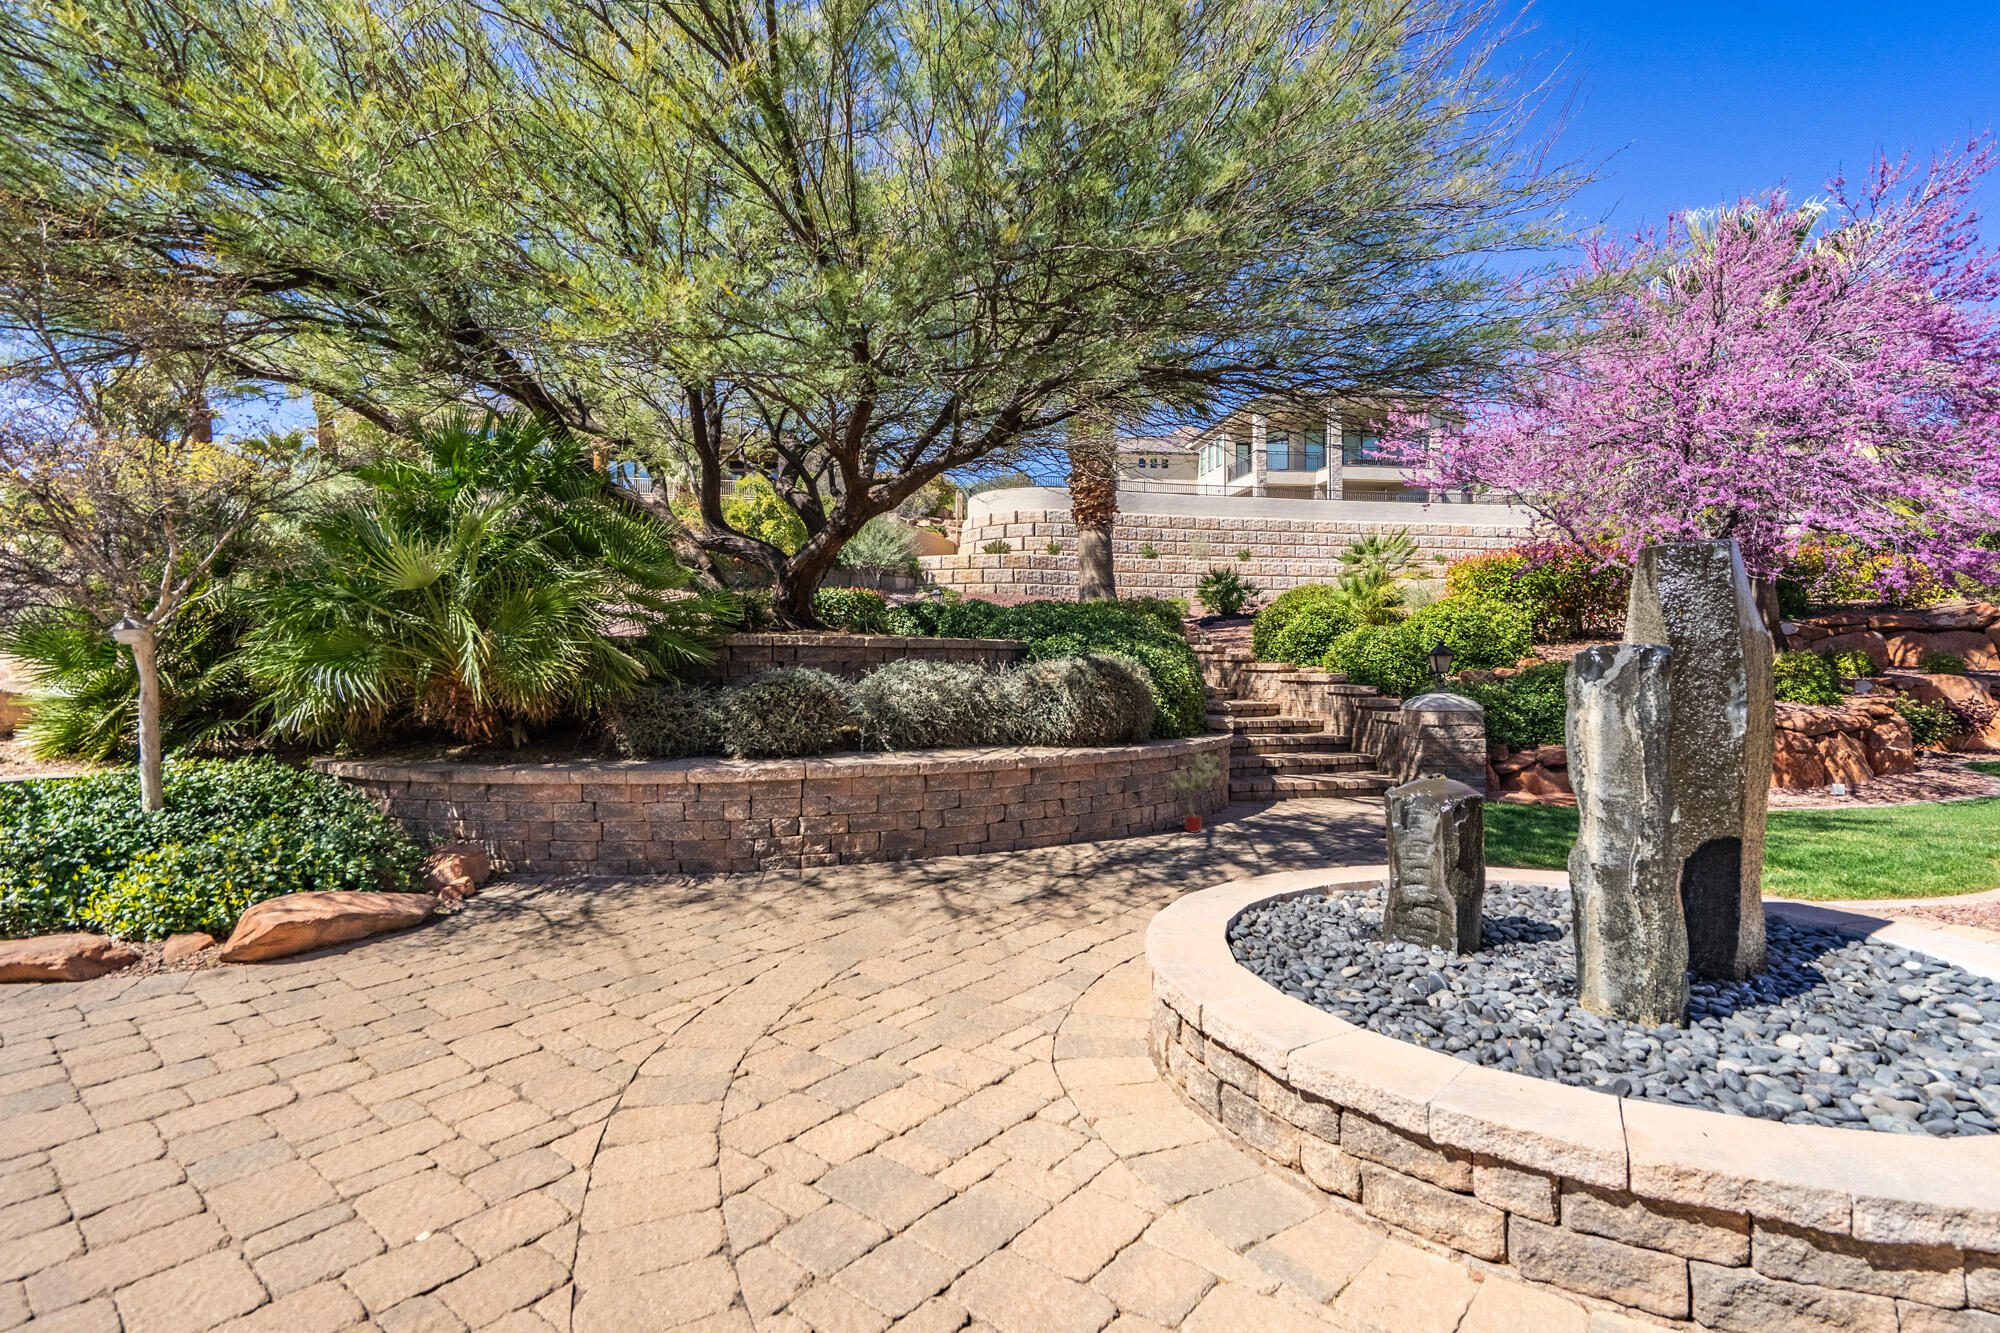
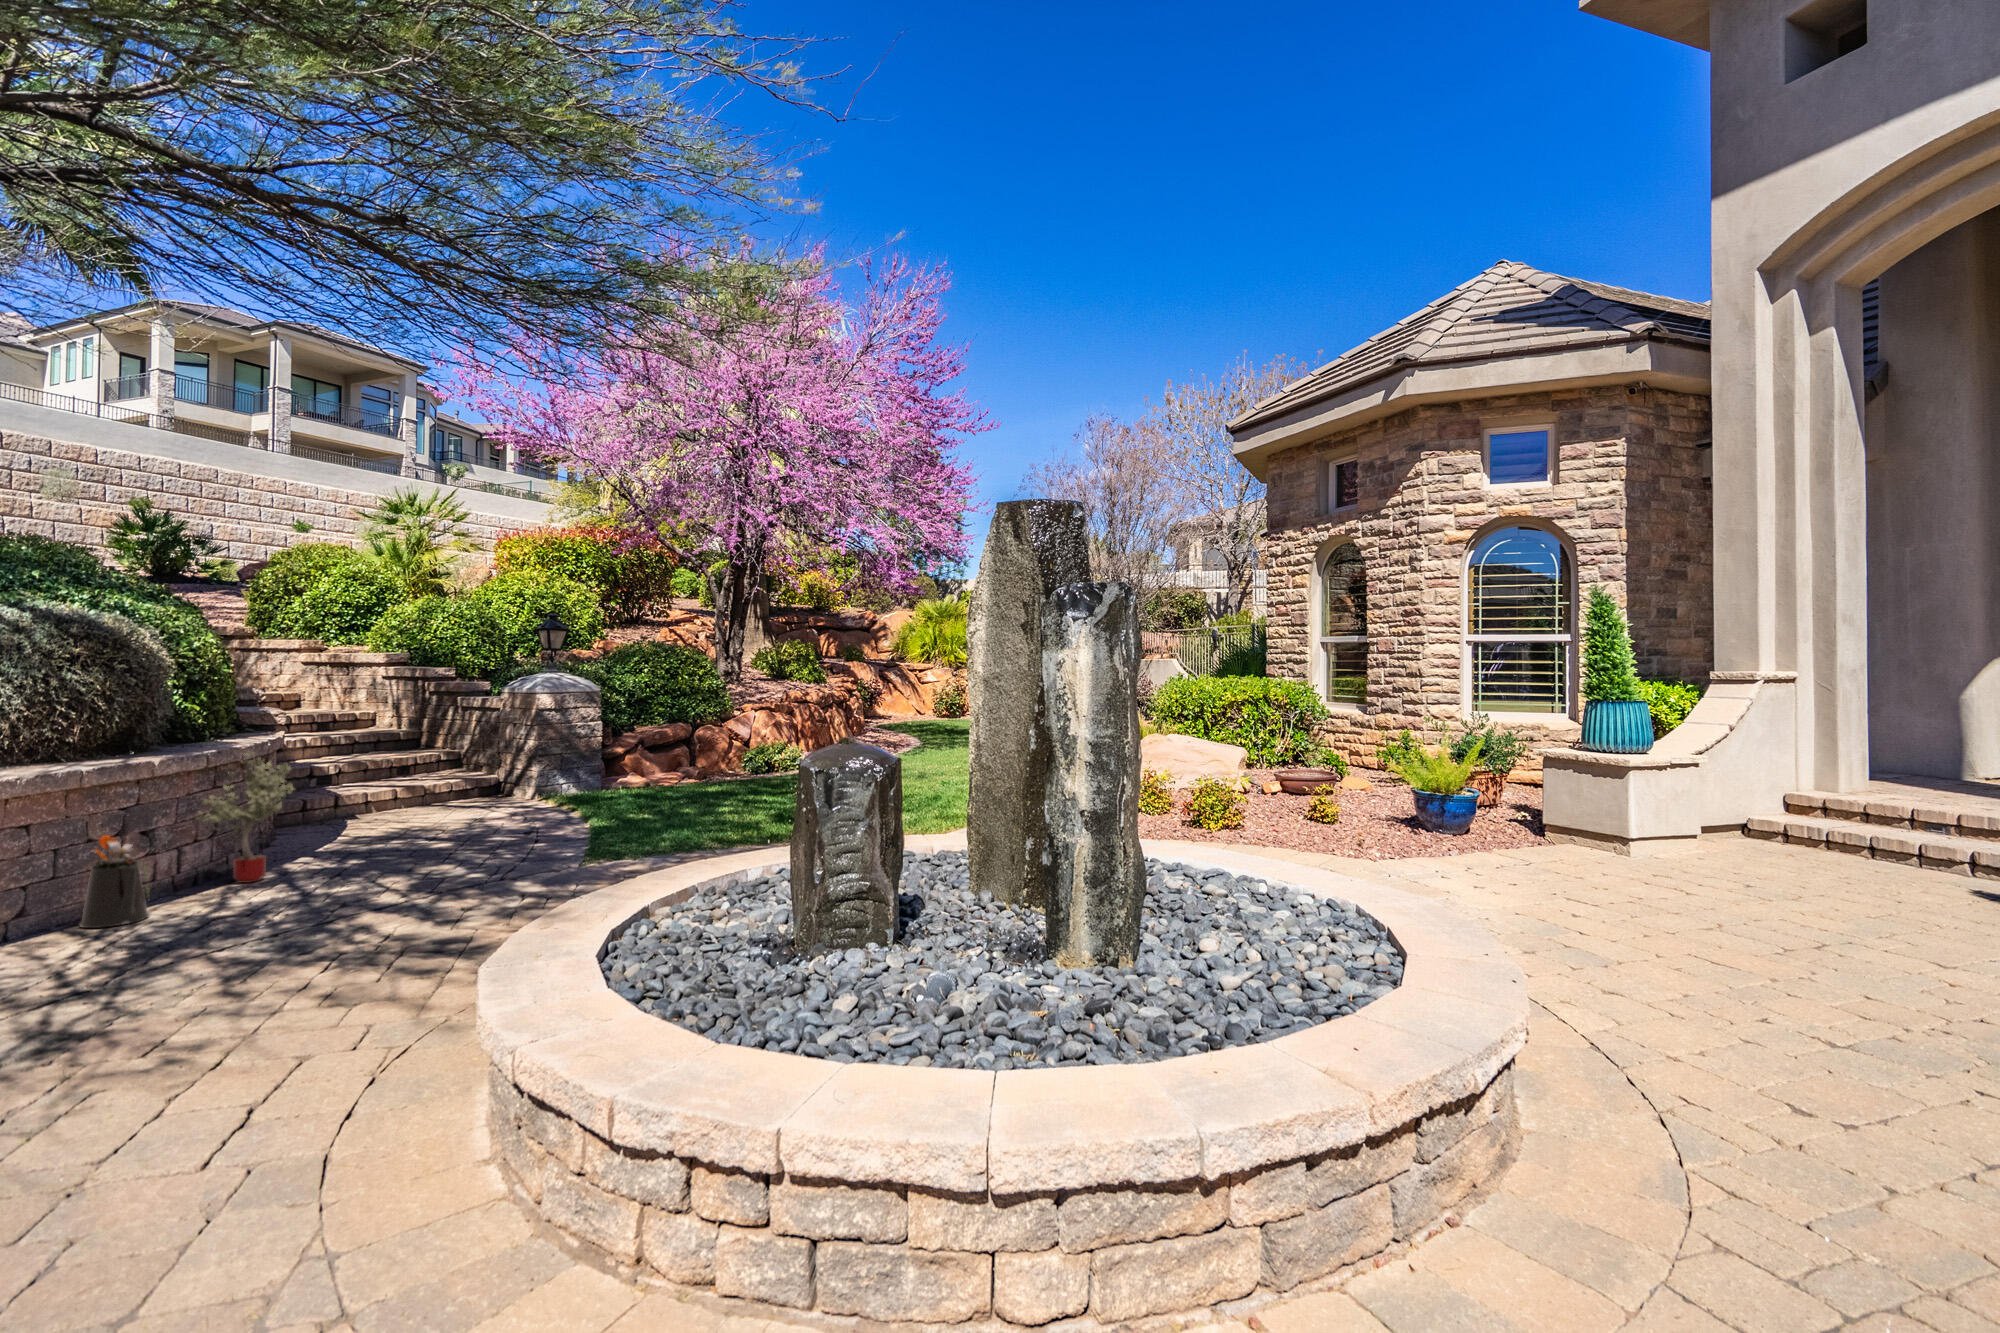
watering can: none [1107,788,1137,843] -> present [80,835,150,928]

